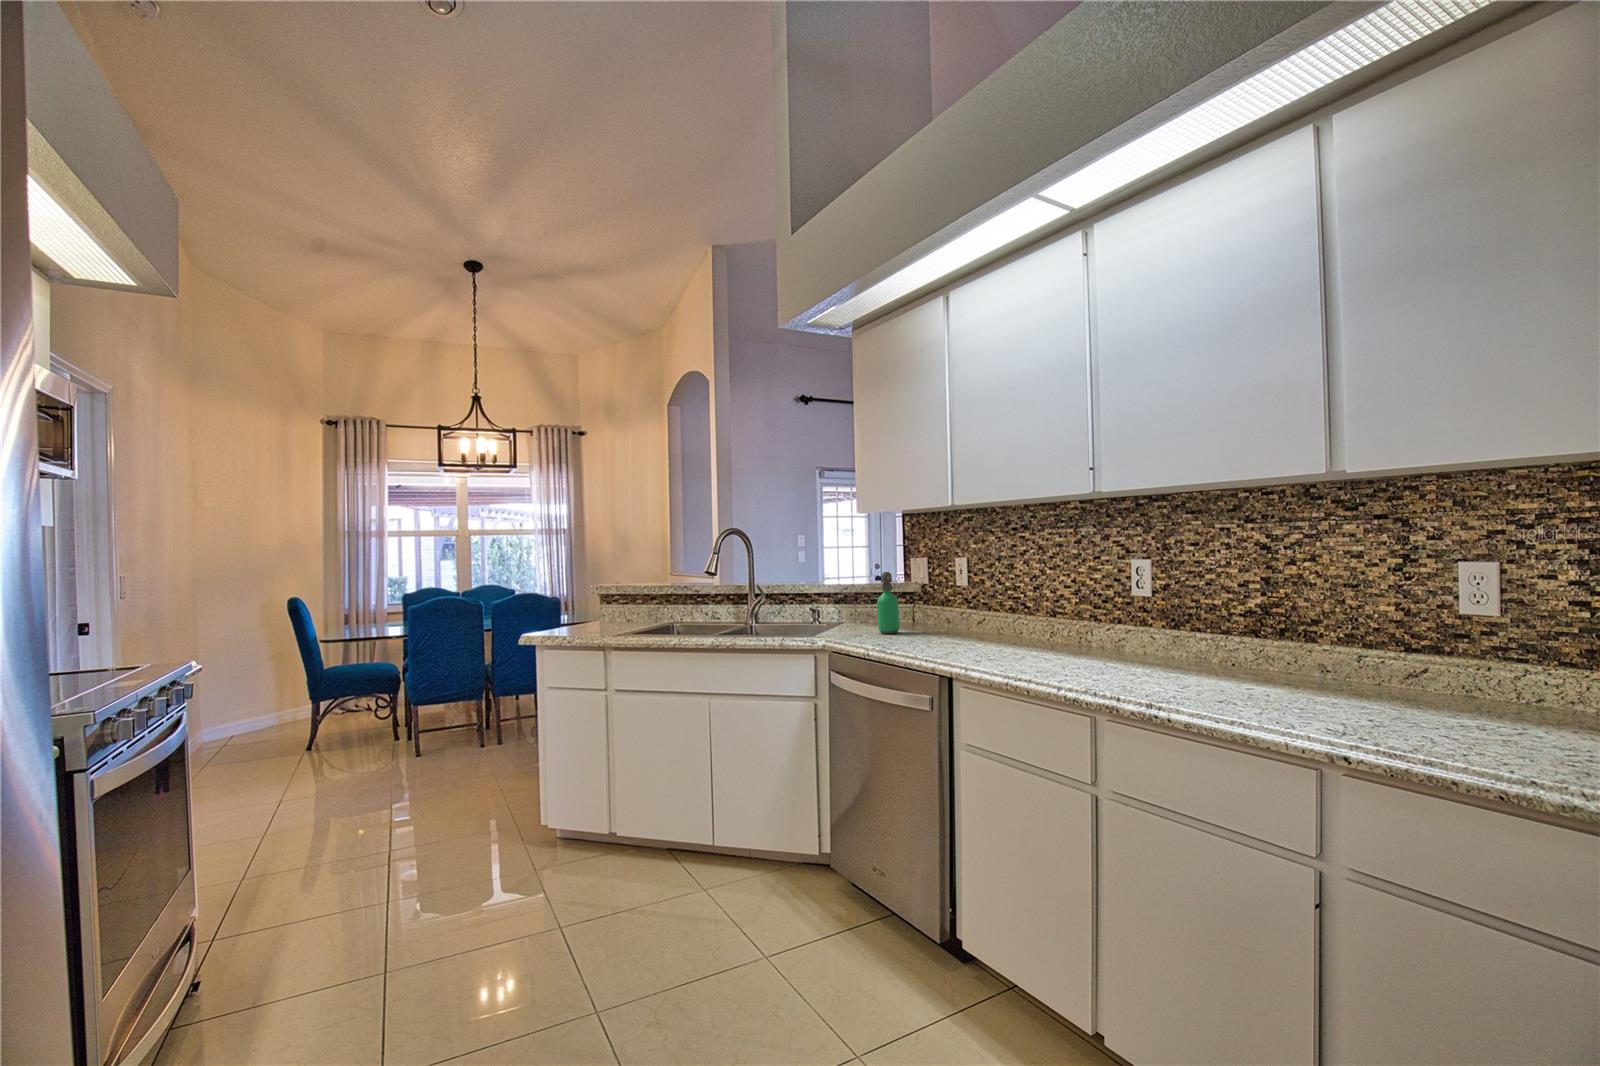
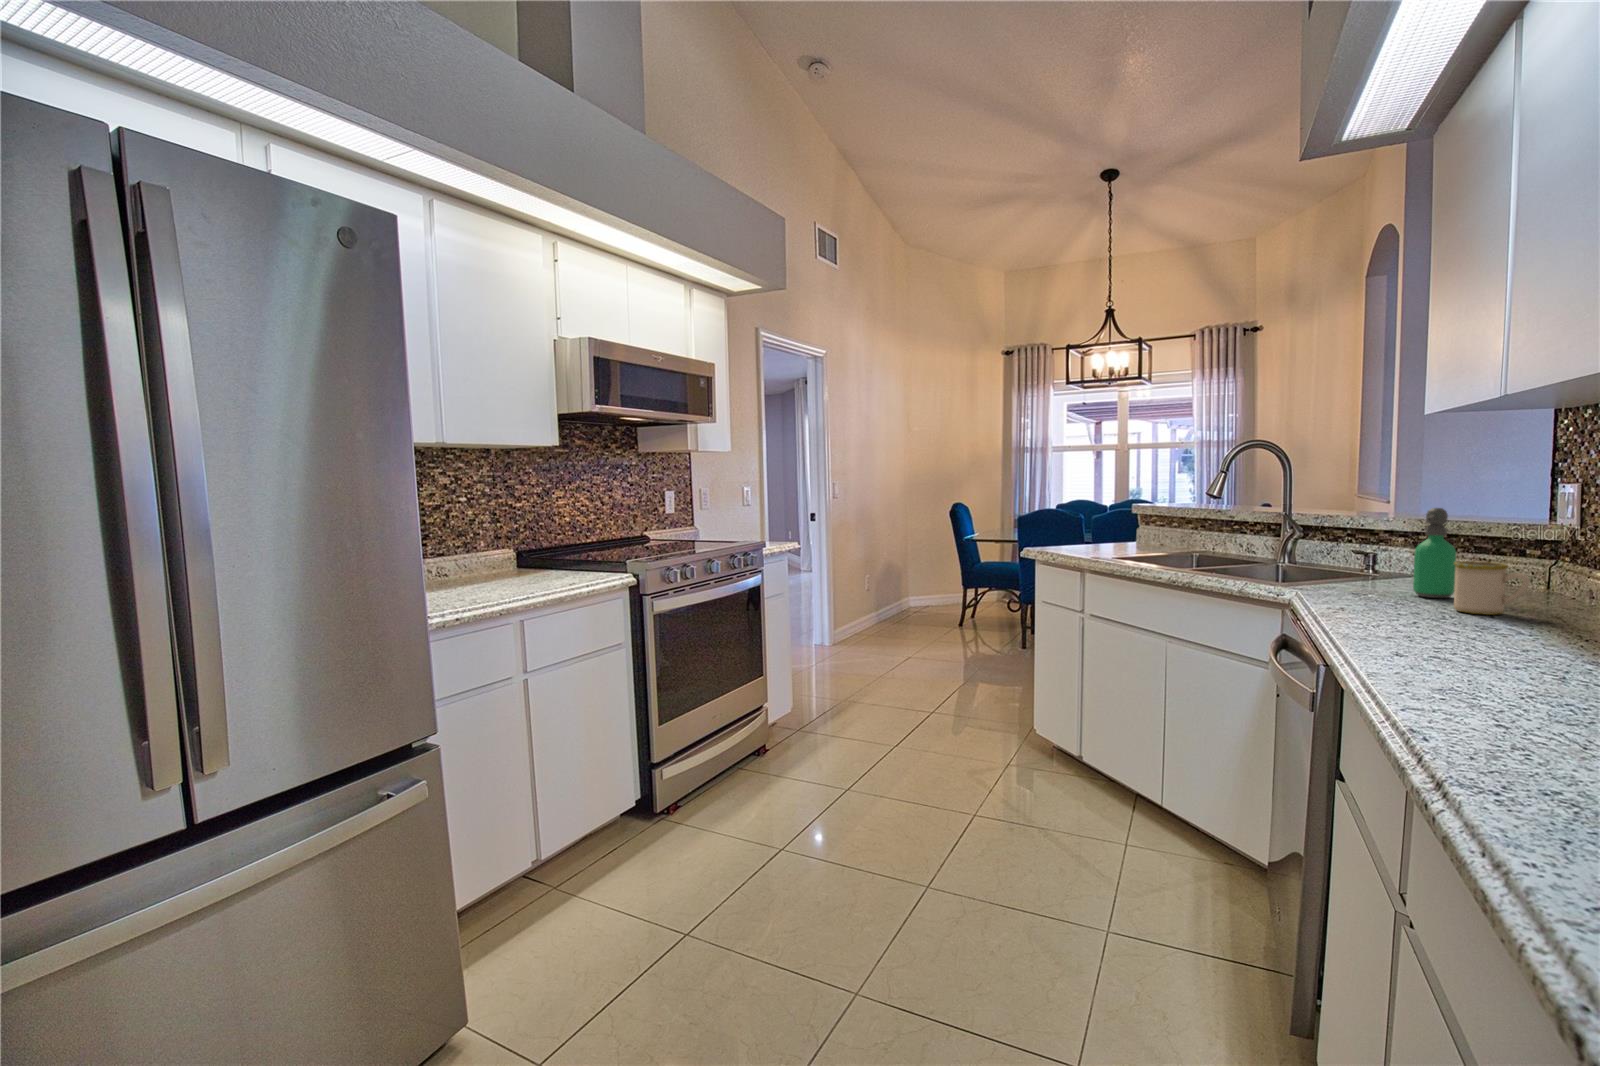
mug: none [917,604,953,639] -> present [1454,561,1530,615]

